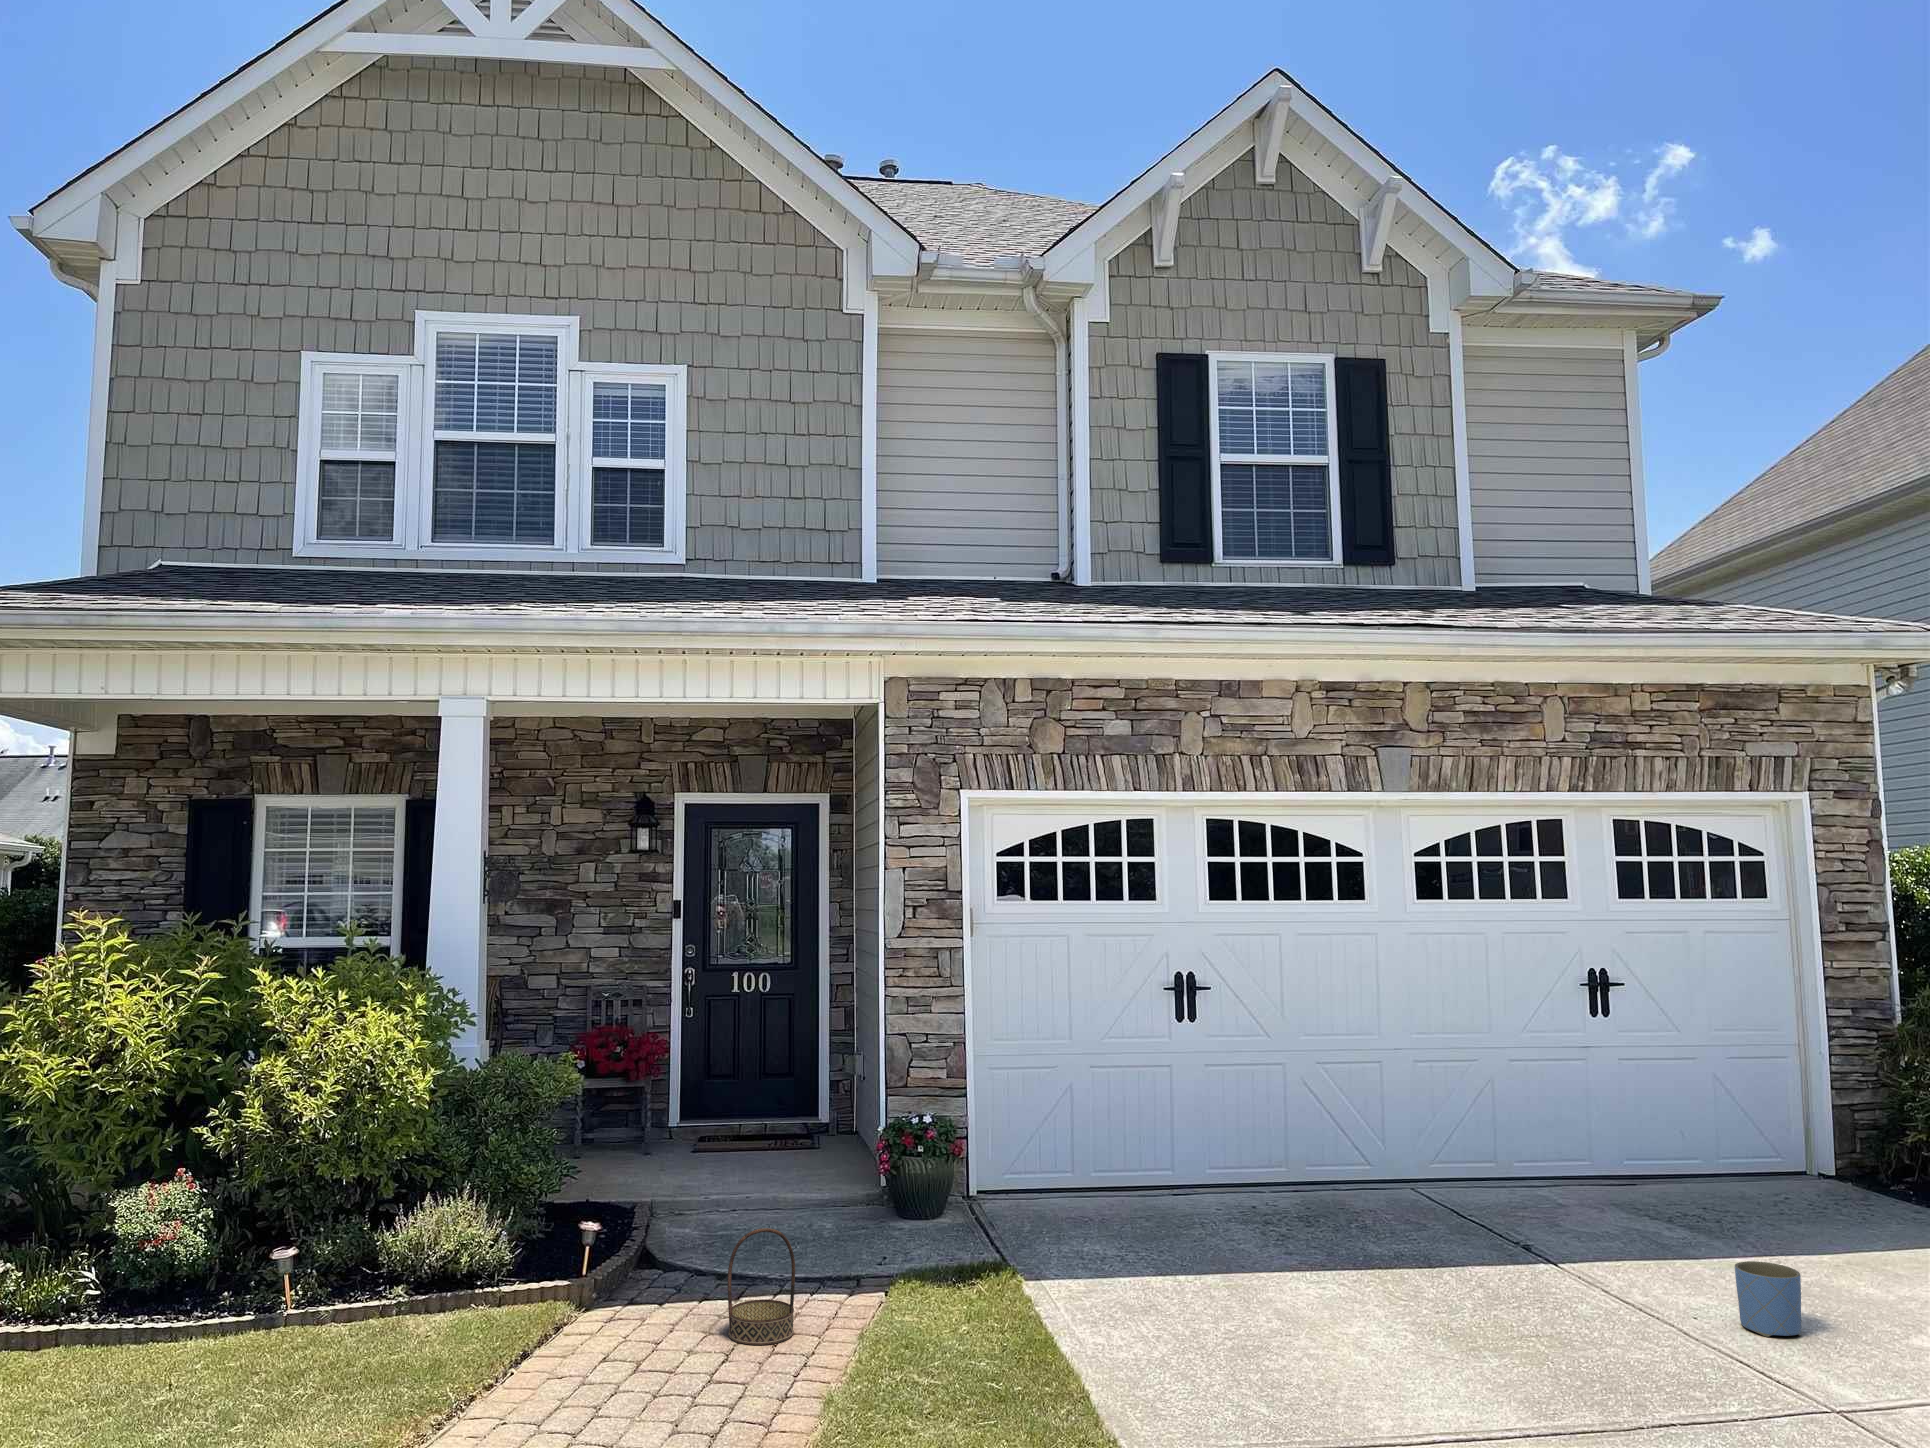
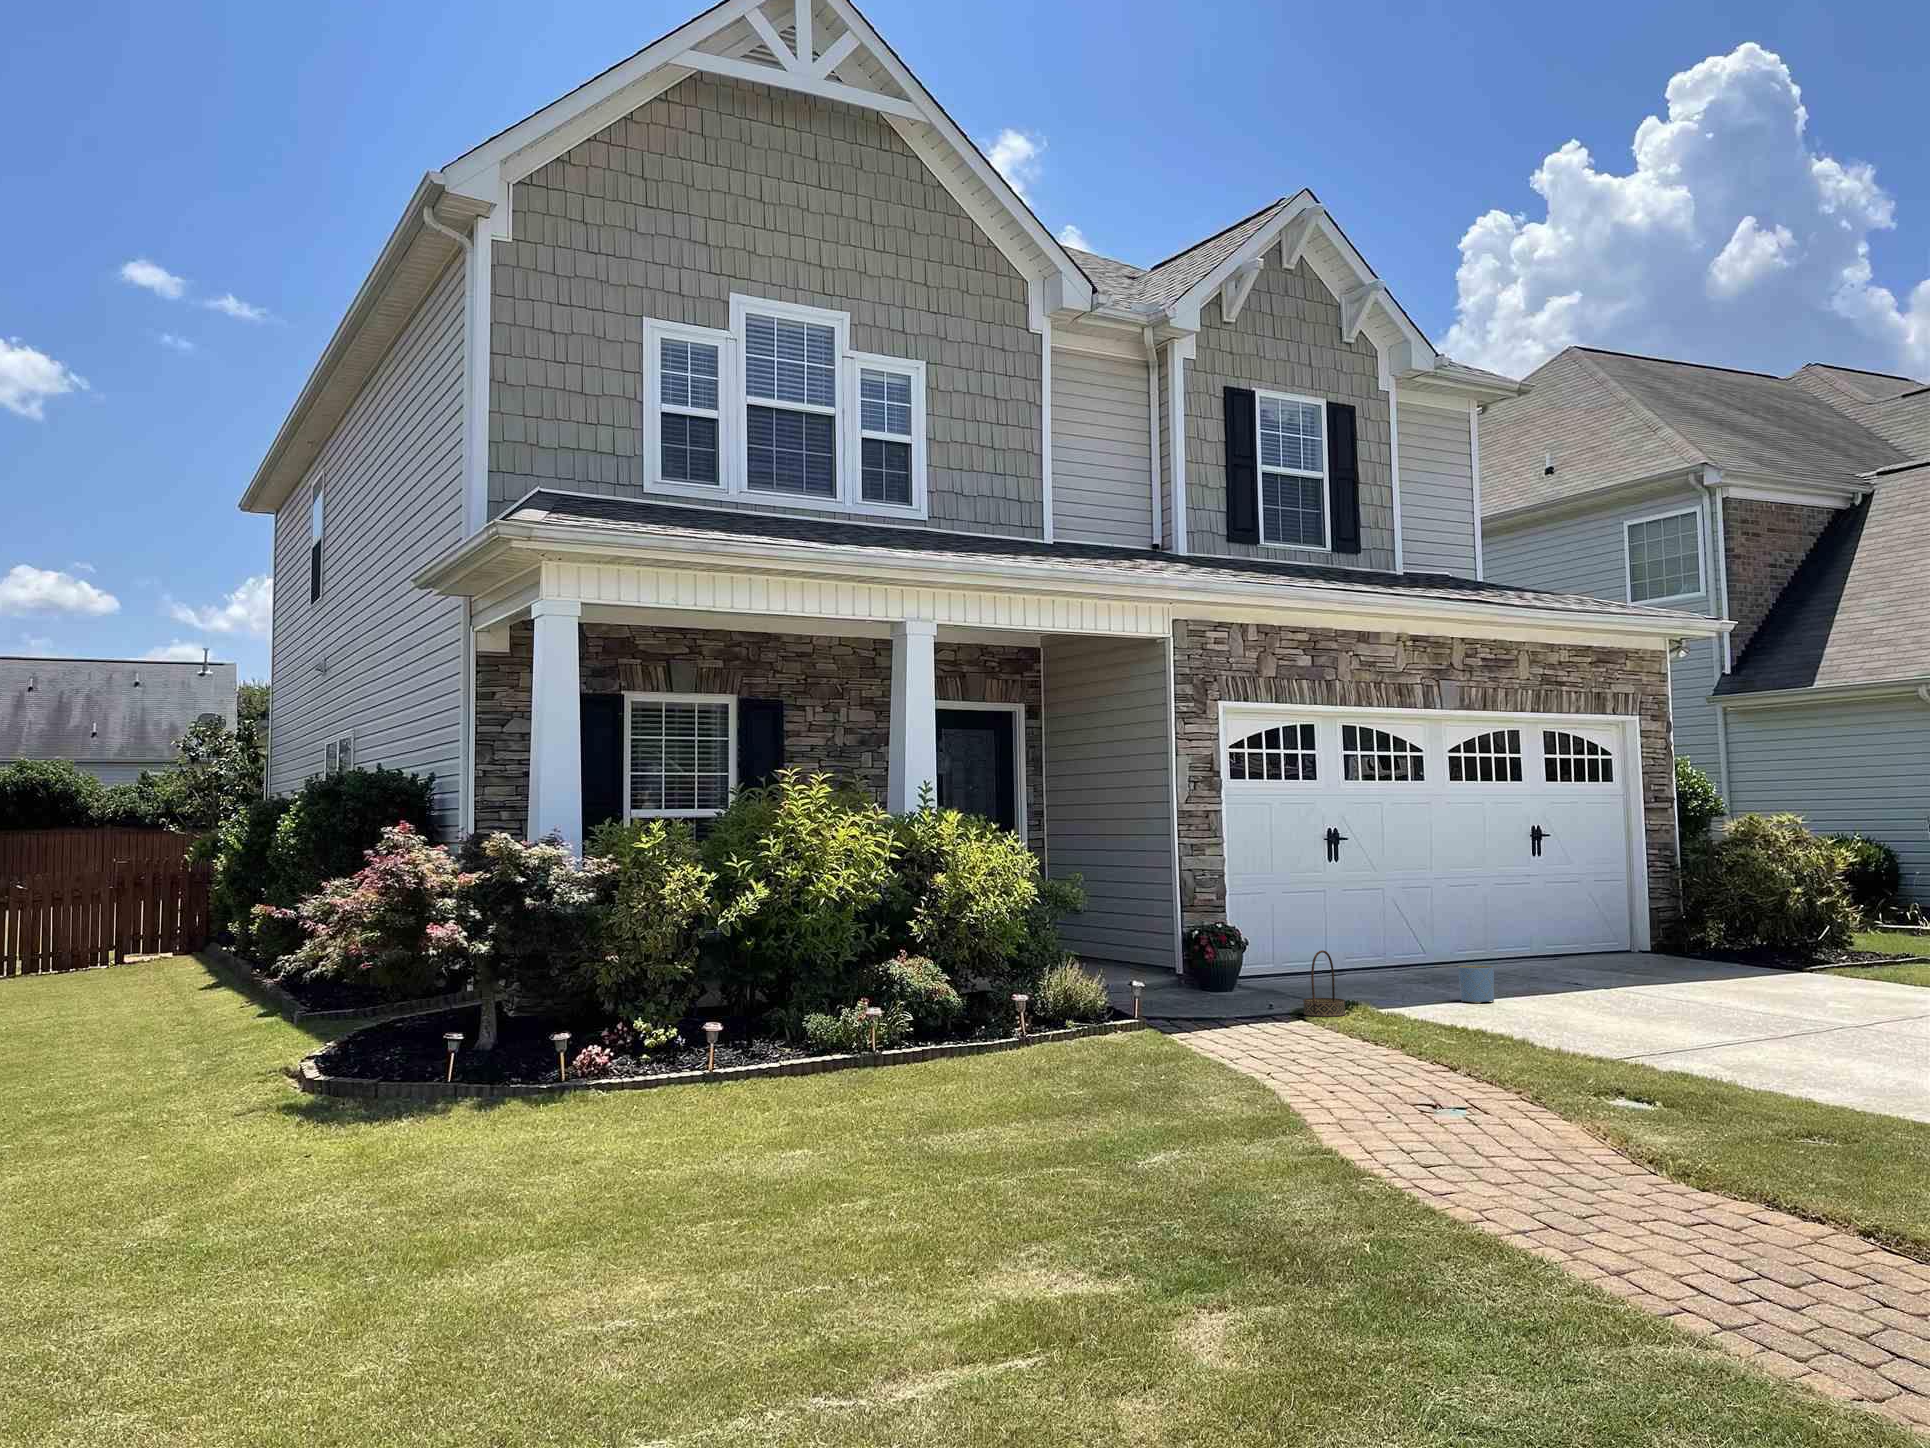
planter: present [1735,1261,1801,1337] -> present [1458,966,1494,1004]

